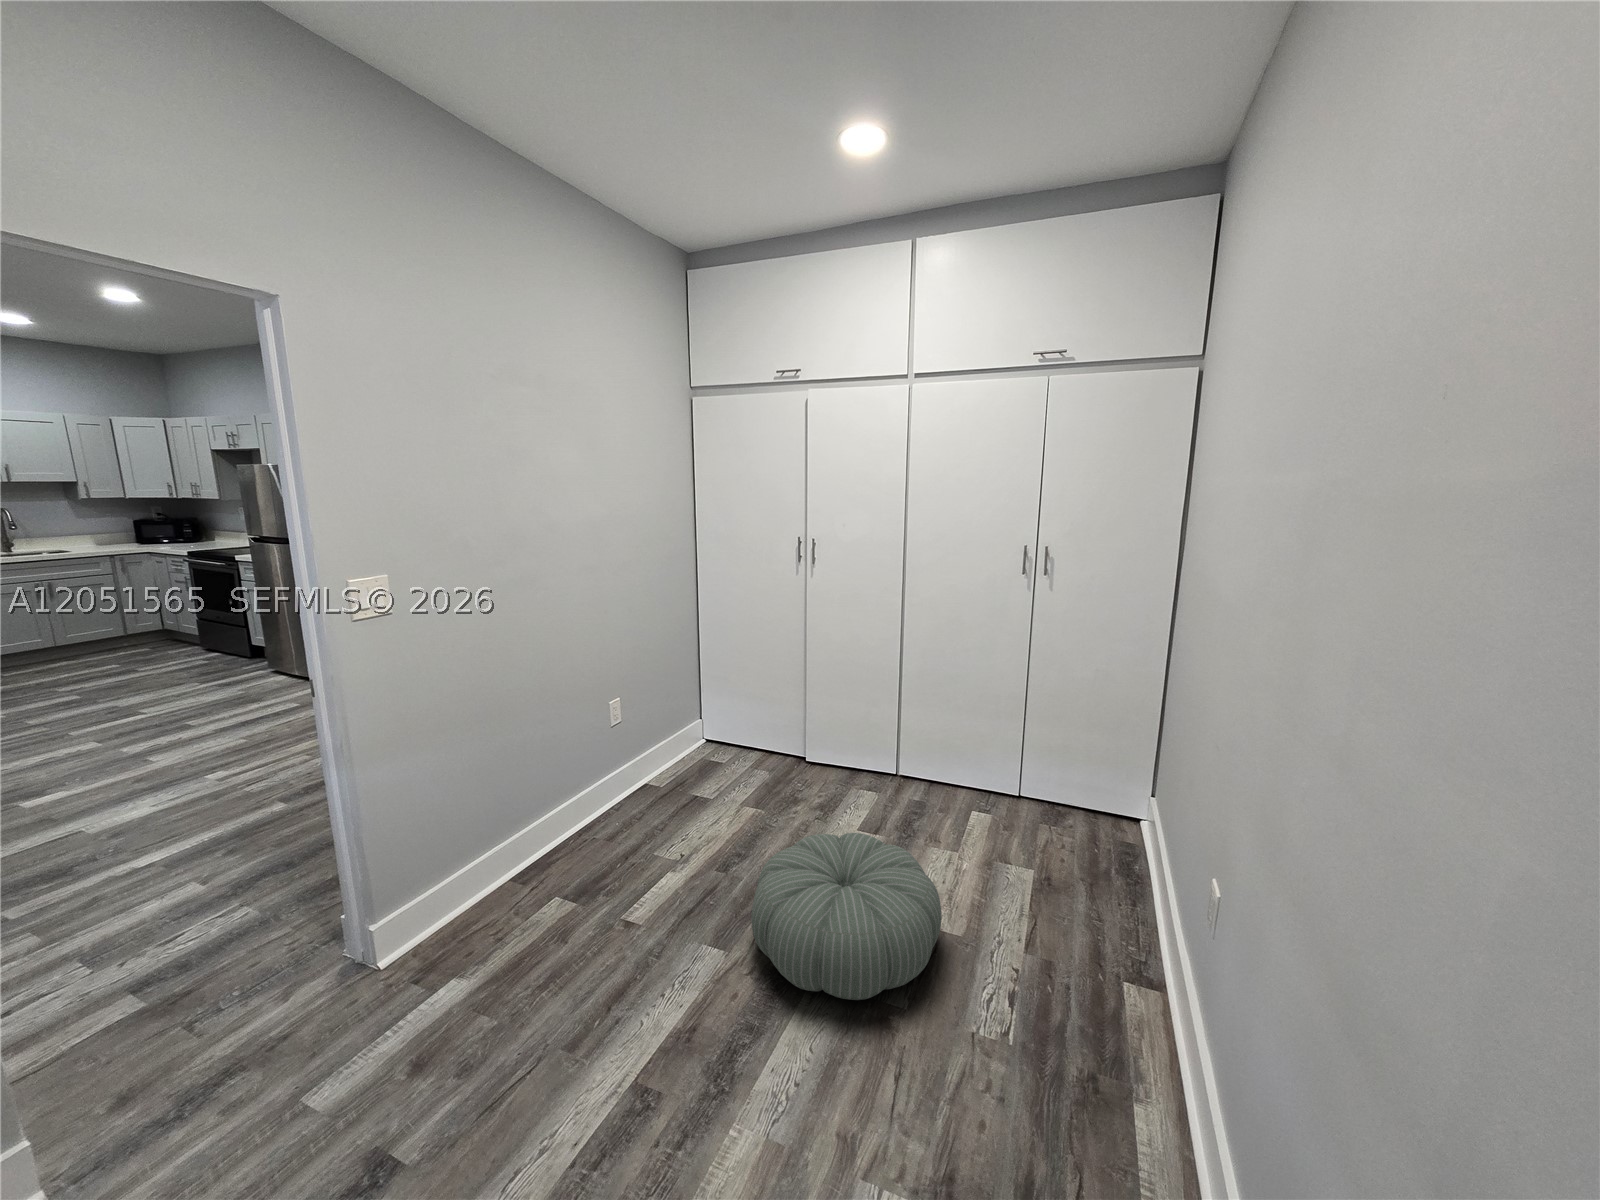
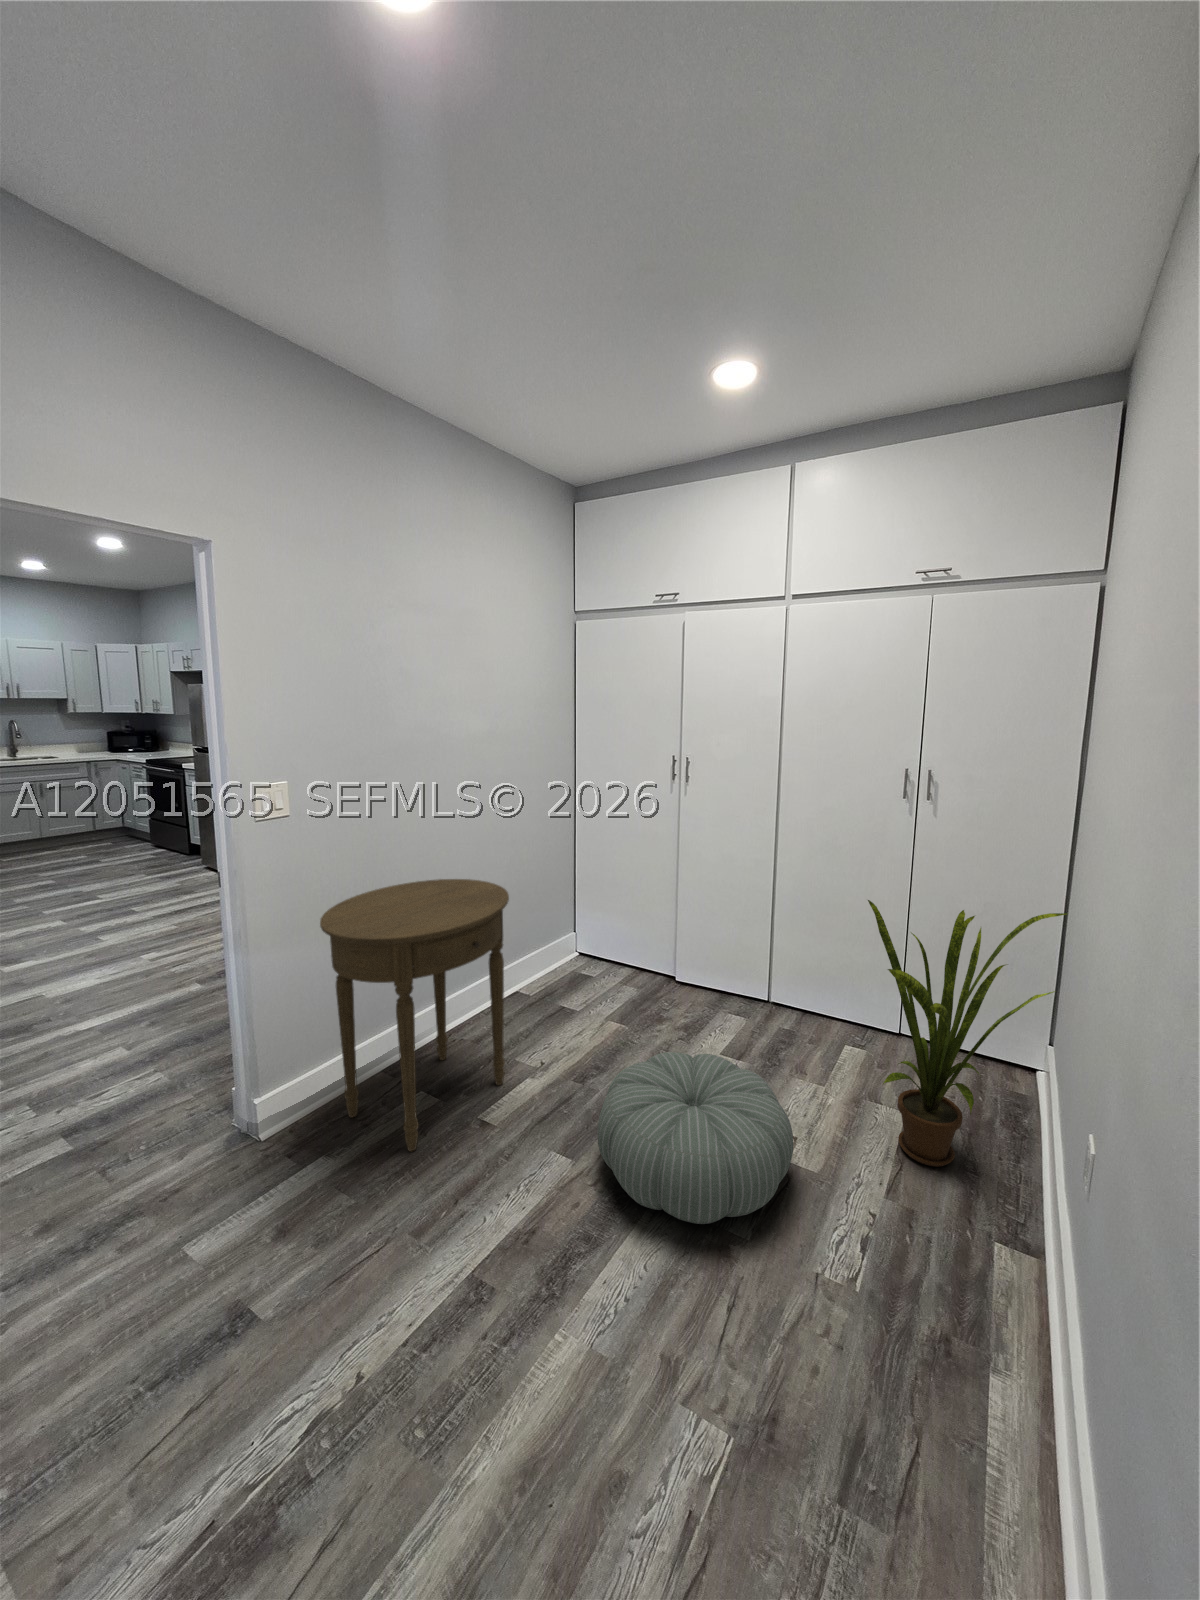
side table: none [439,673,646,963] -> present [320,879,509,1152]
house plant: none [1003,675,1184,918] -> present [868,900,1067,1167]

